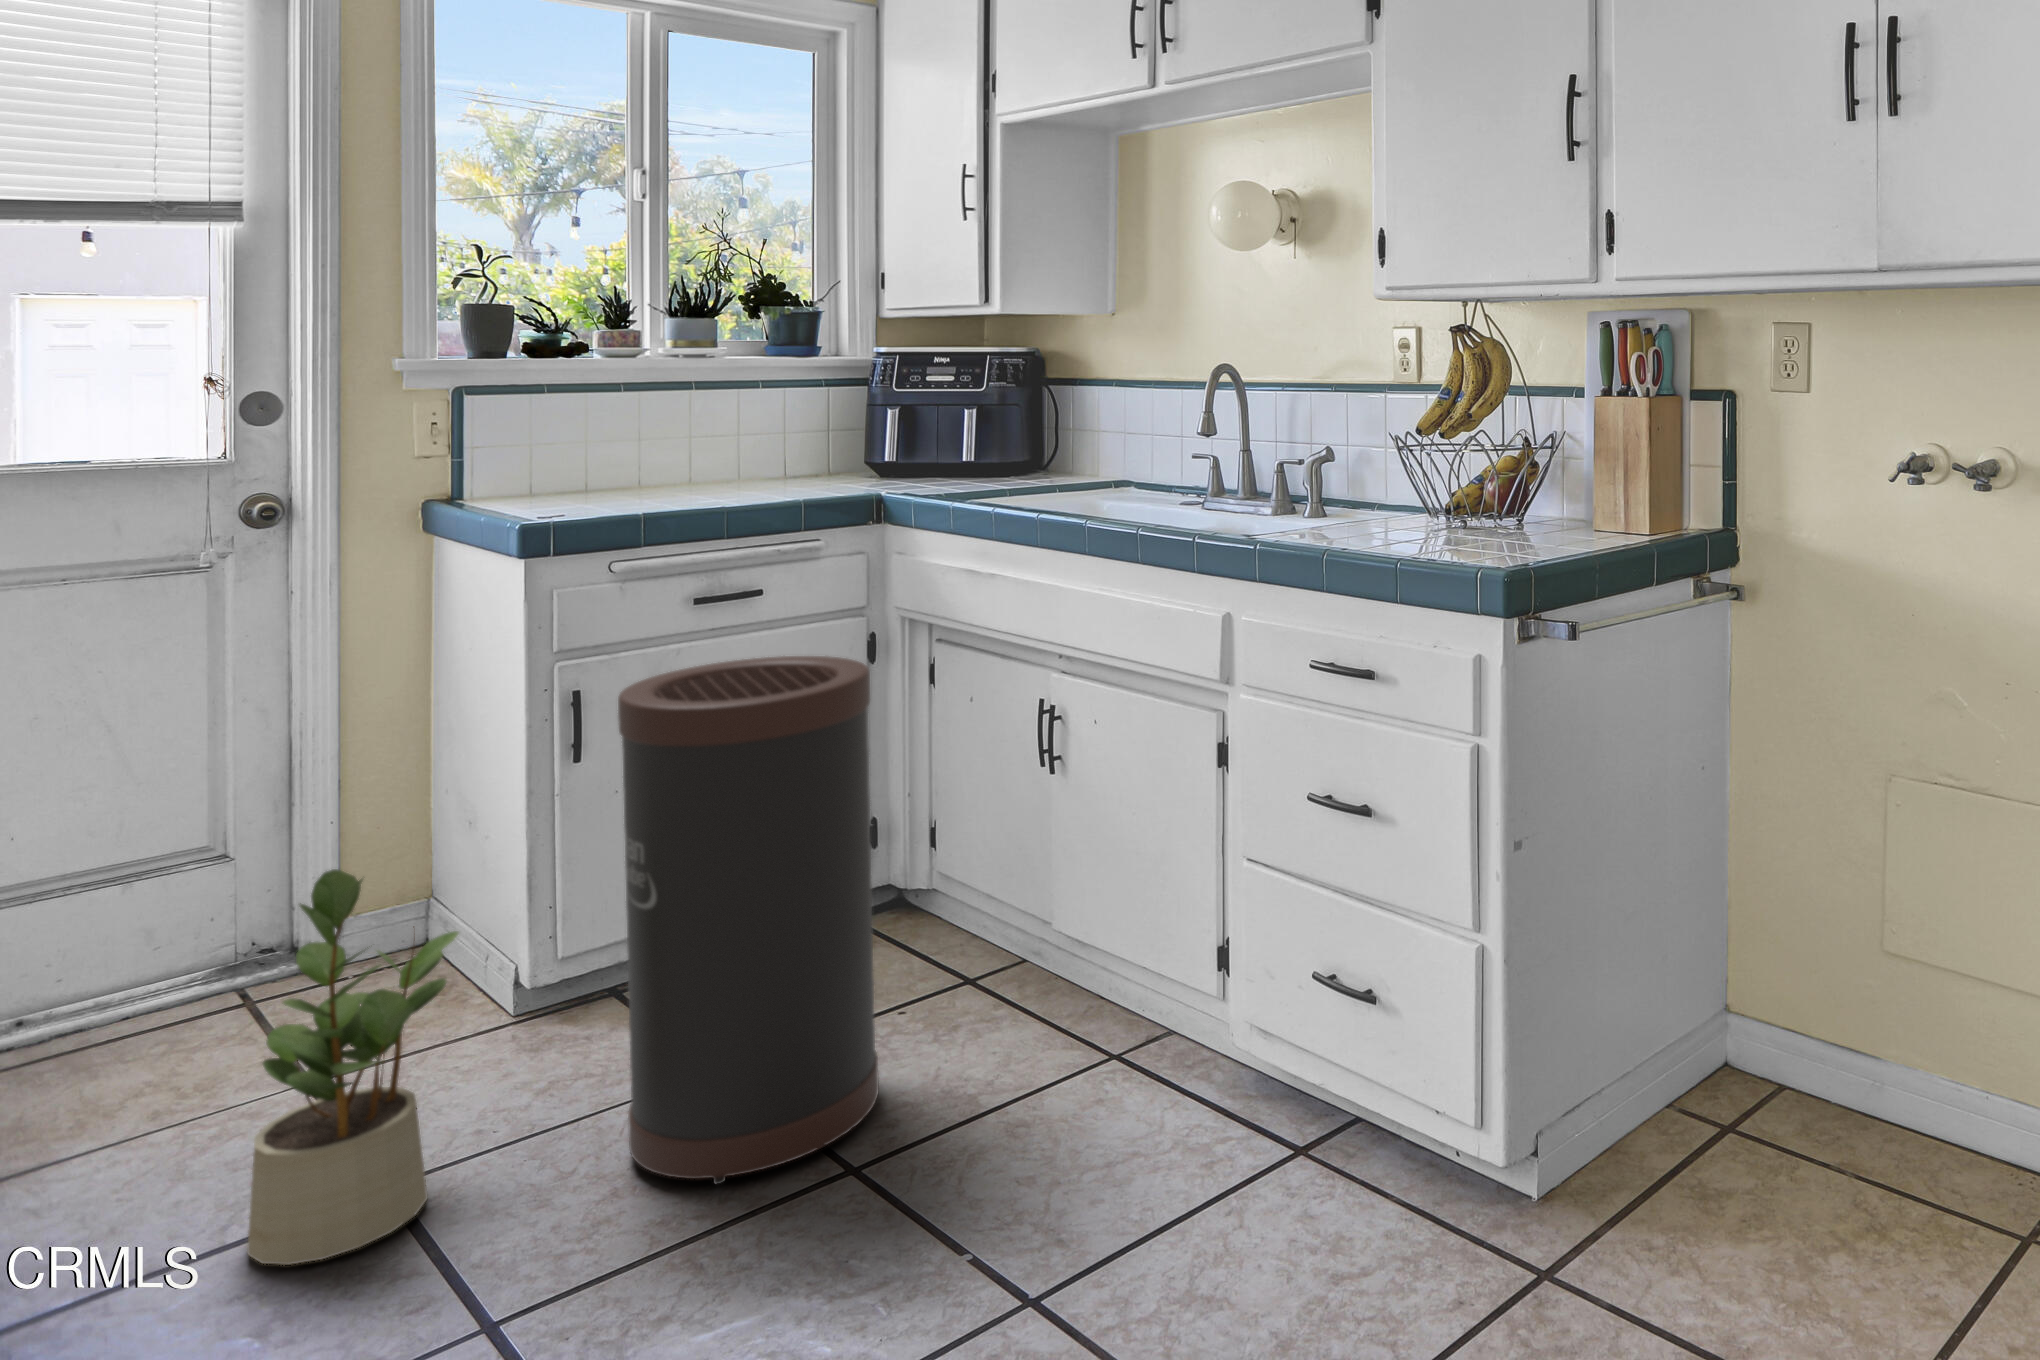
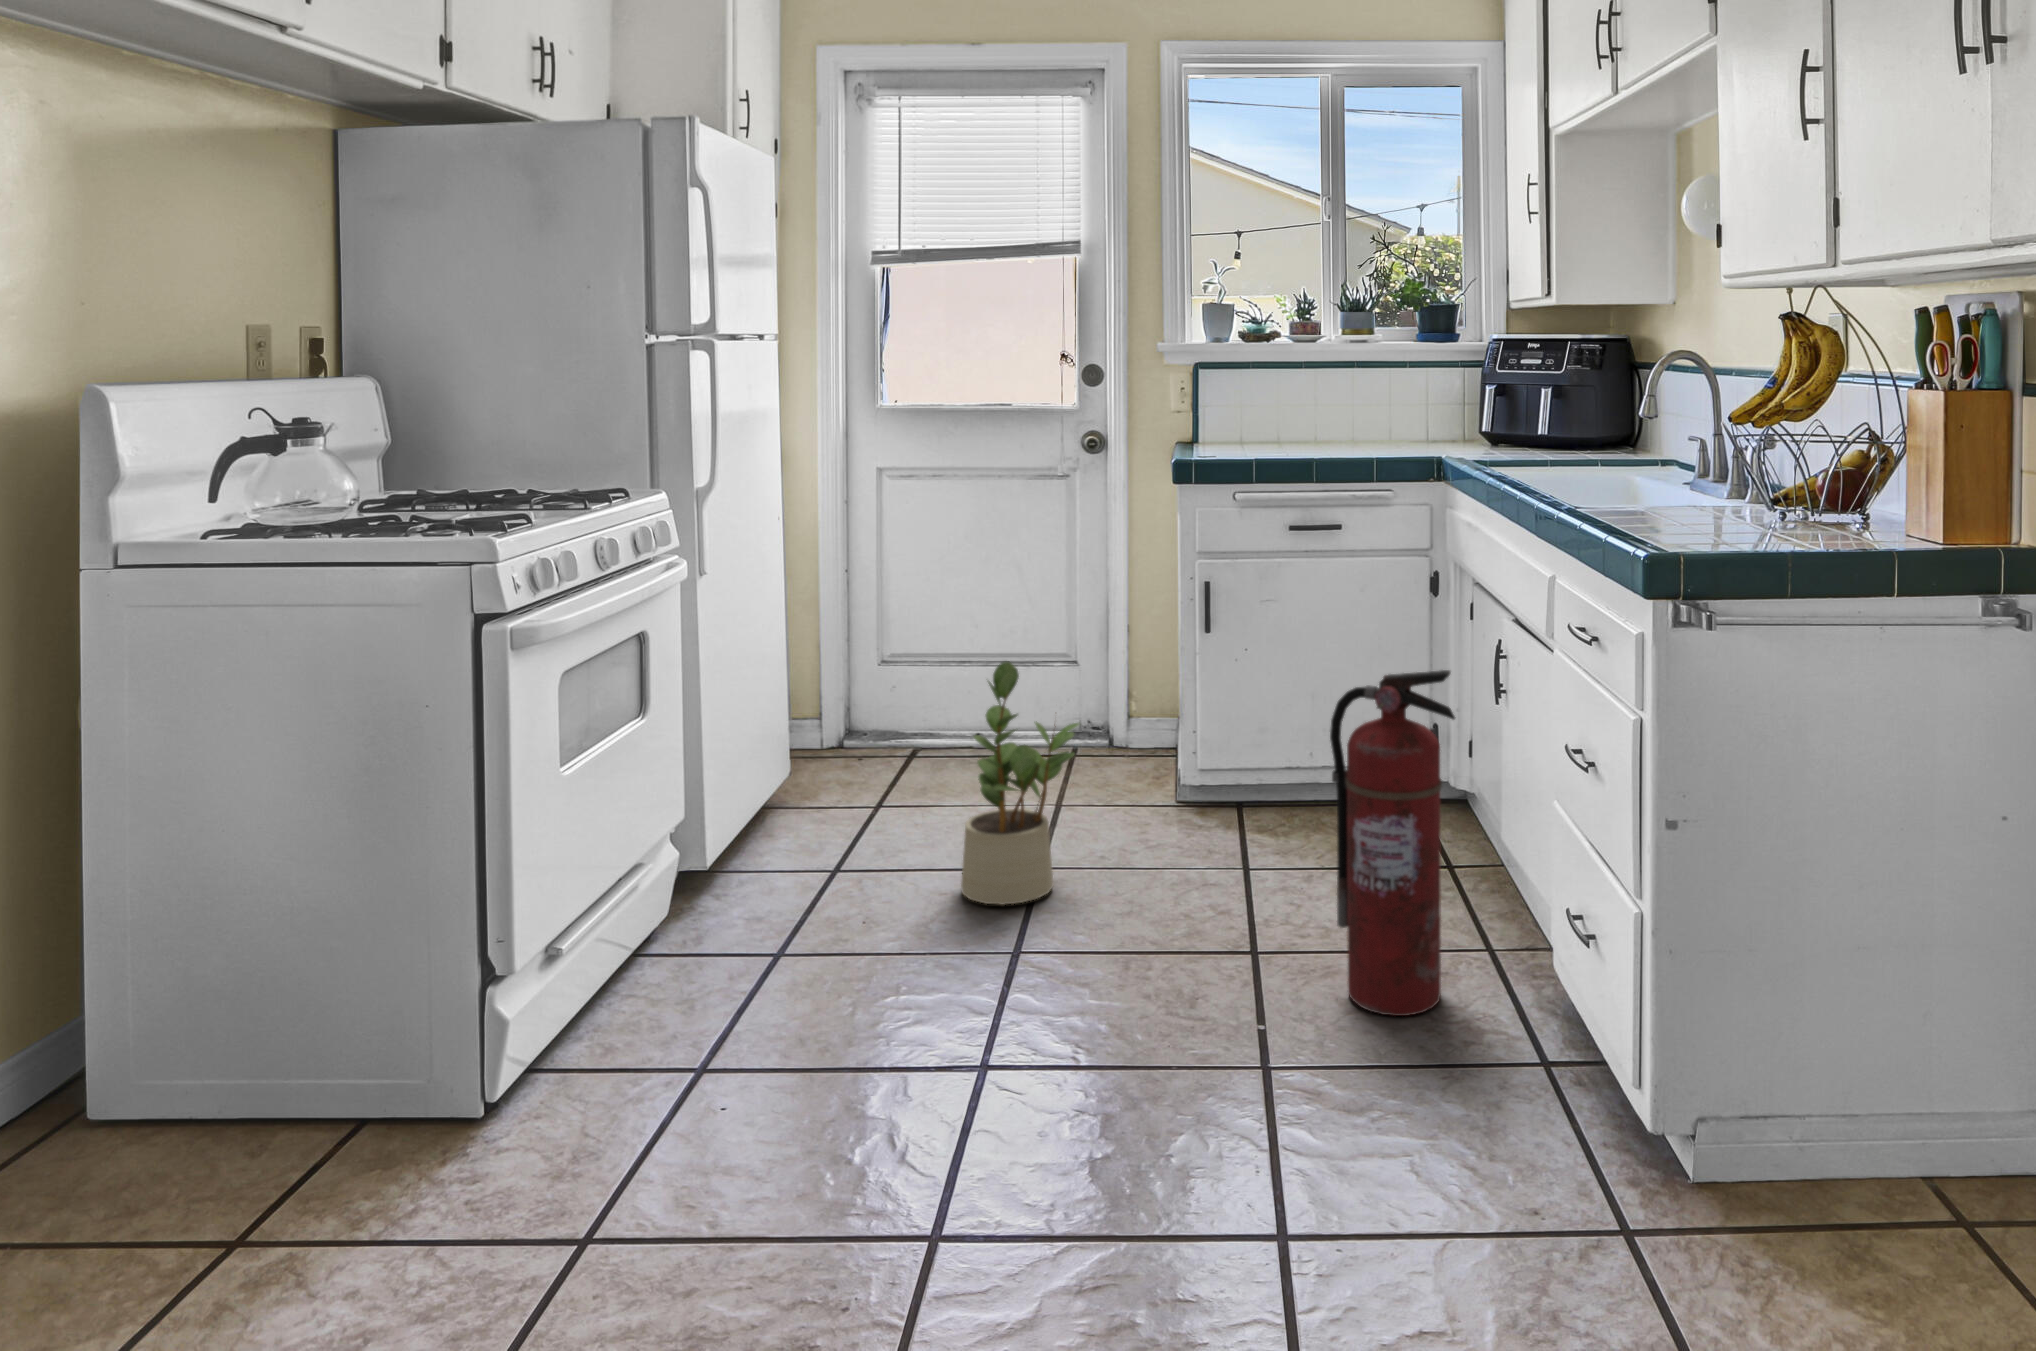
trash can: present [618,656,879,1184] -> none [1148,569,1319,950]
fire extinguisher: none [951,731,1107,1154] -> present [1330,670,1455,1016]

